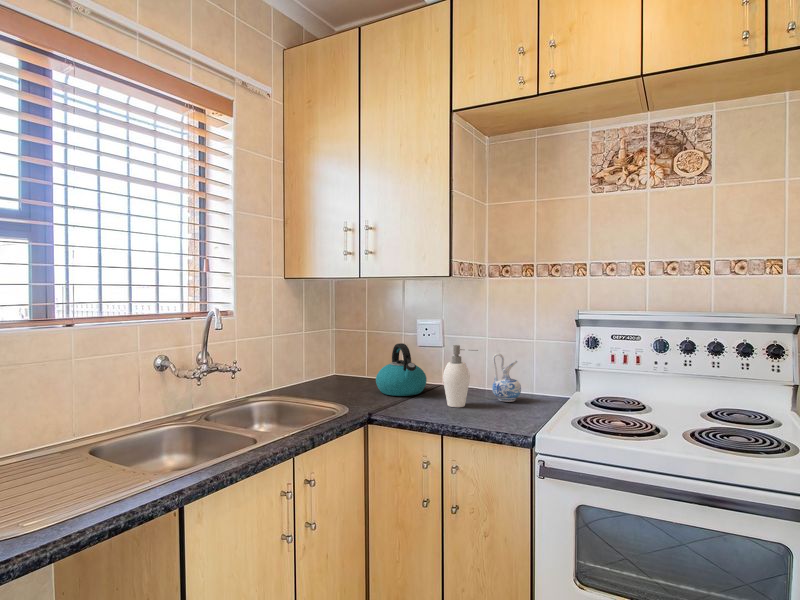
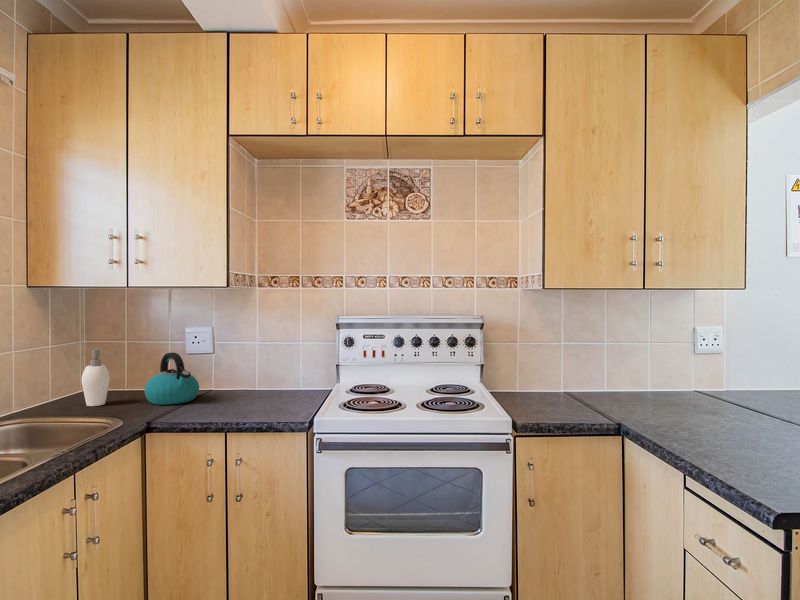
soap dispenser: present [443,345,478,407] -> present [82,349,114,406]
ceramic pitcher: present [492,353,521,402] -> none [265,356,291,399]

